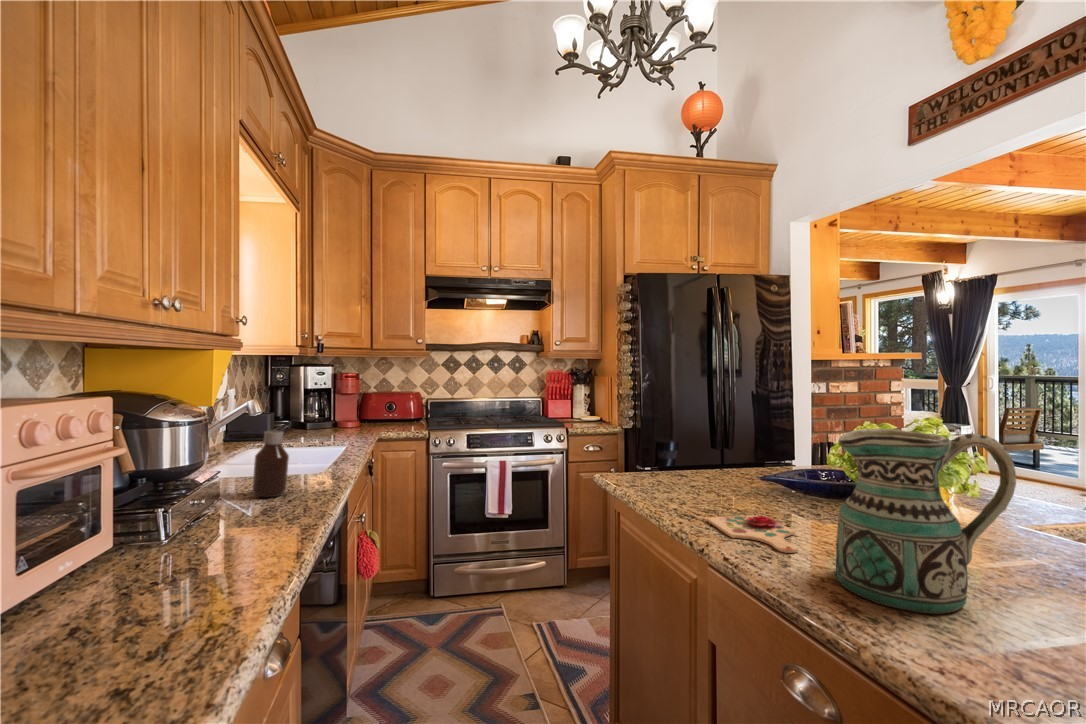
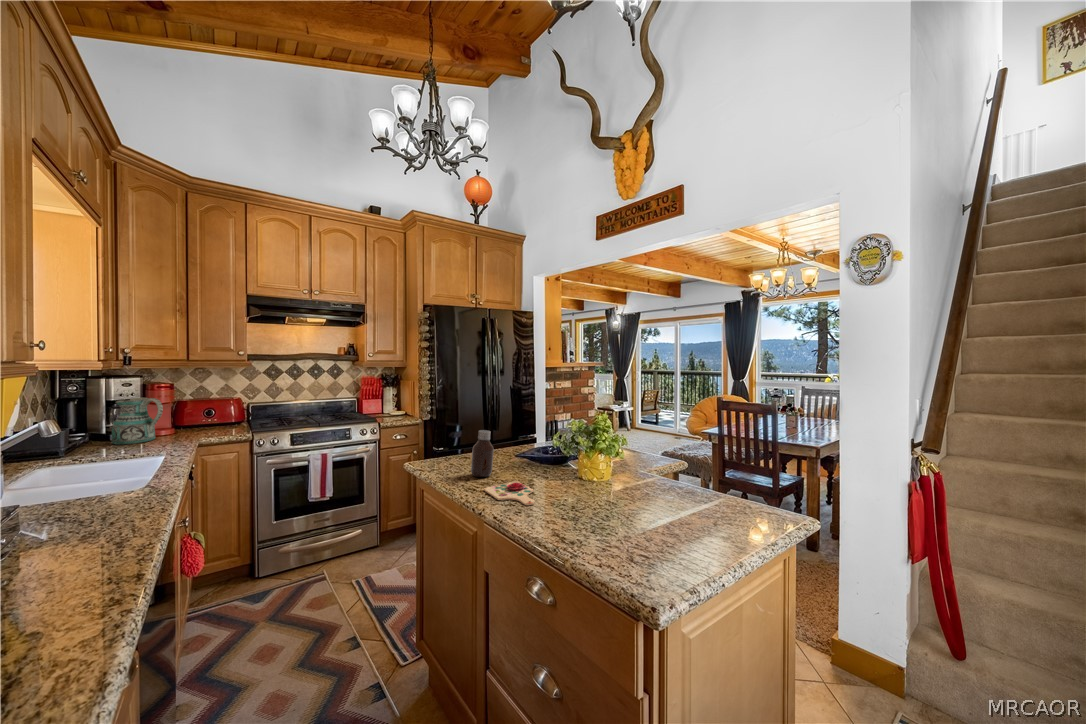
ceramic pitcher: present [836,429,1016,614] -> present [112,398,163,445]
bottle: present [253,430,289,497] -> present [471,430,494,477]

